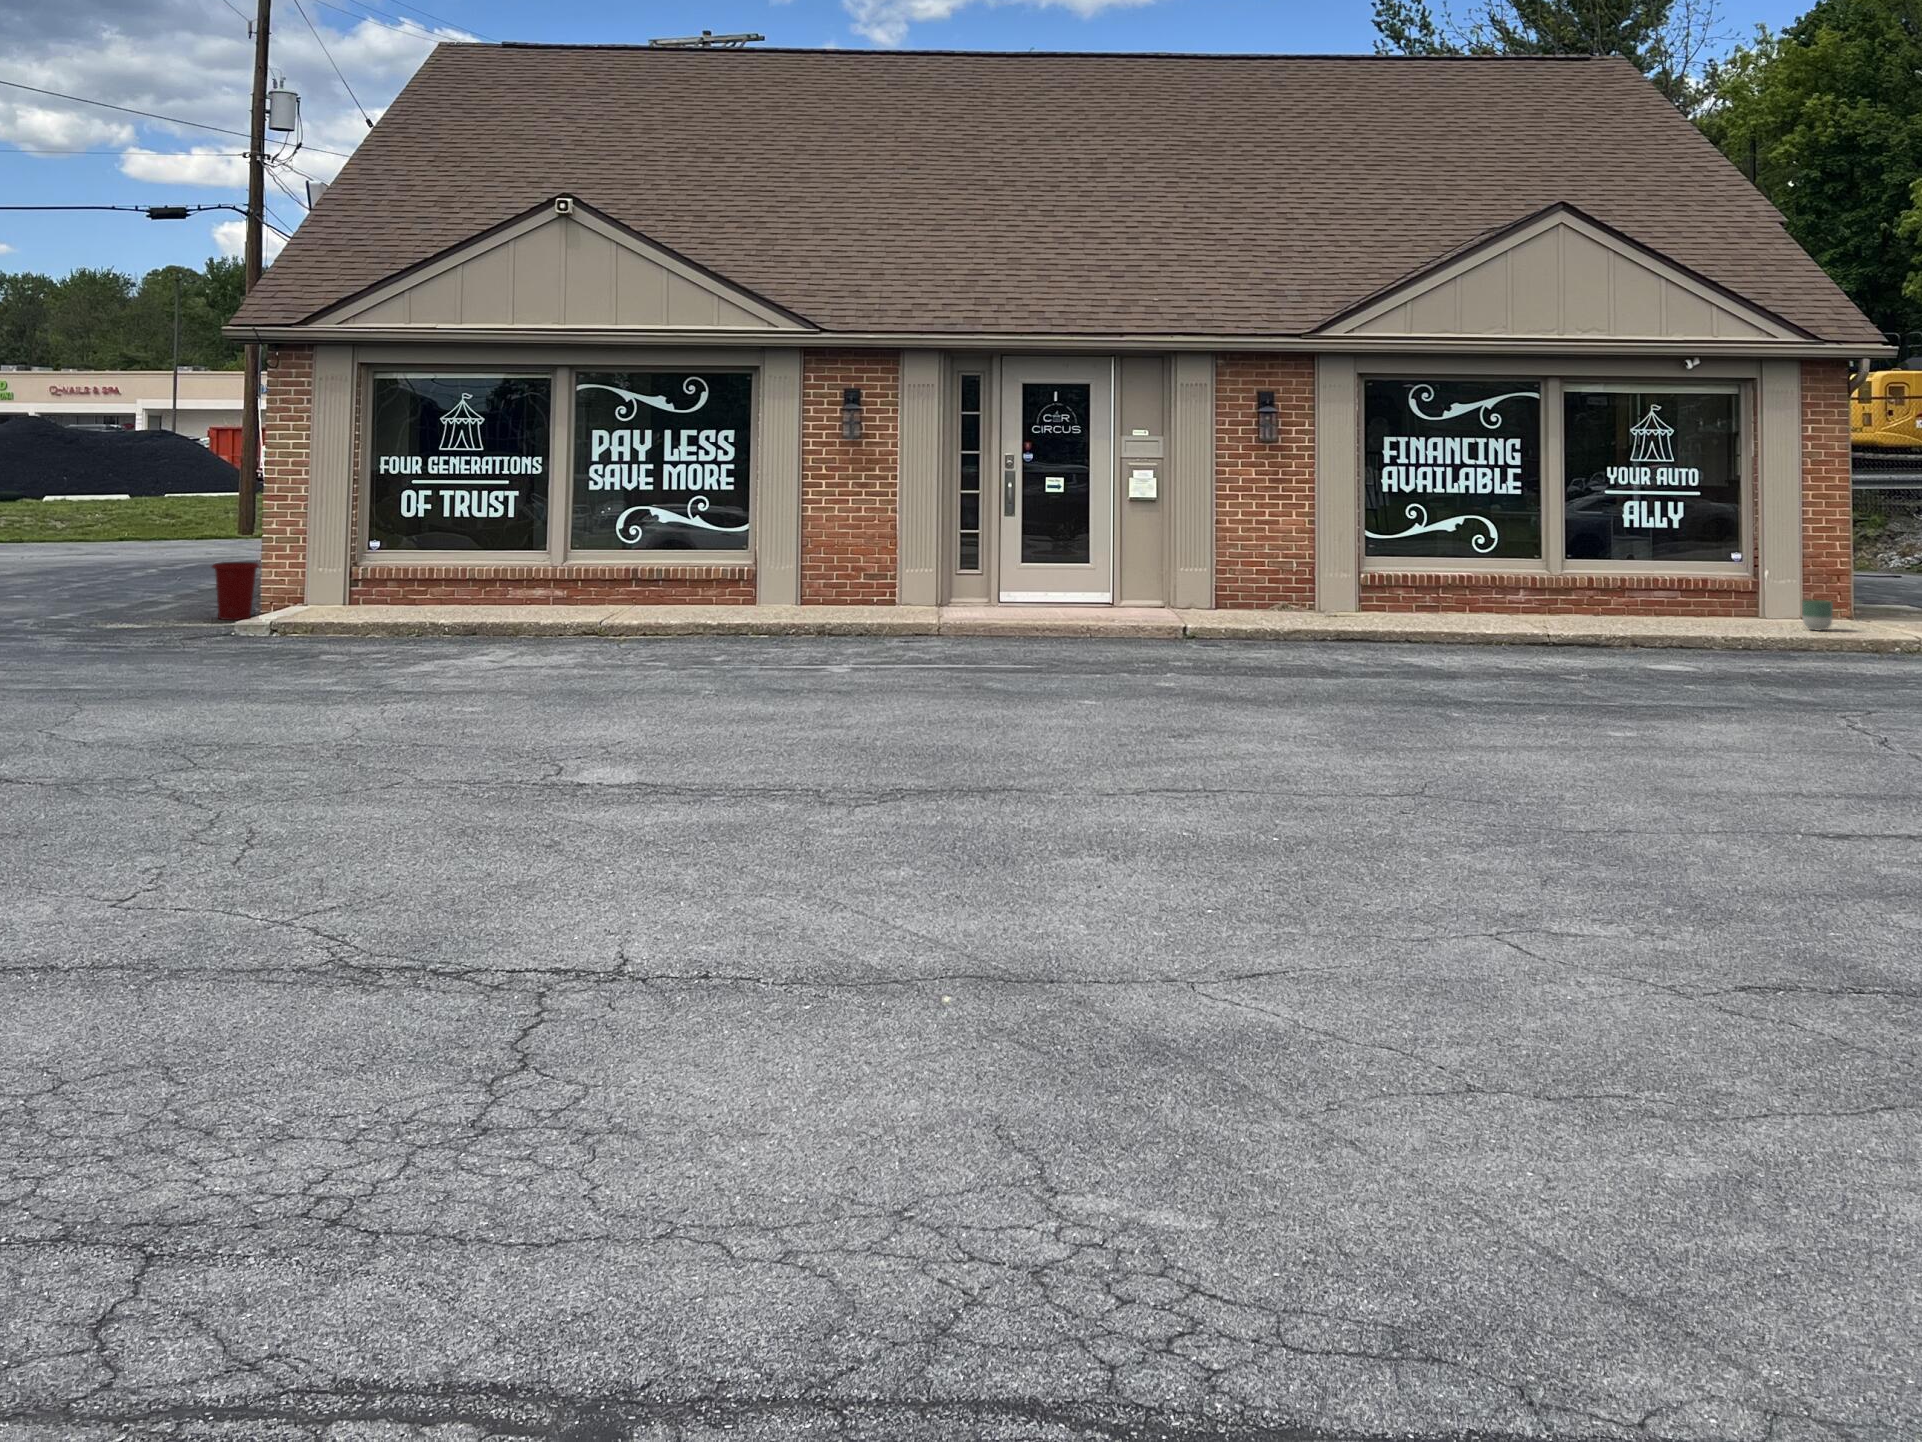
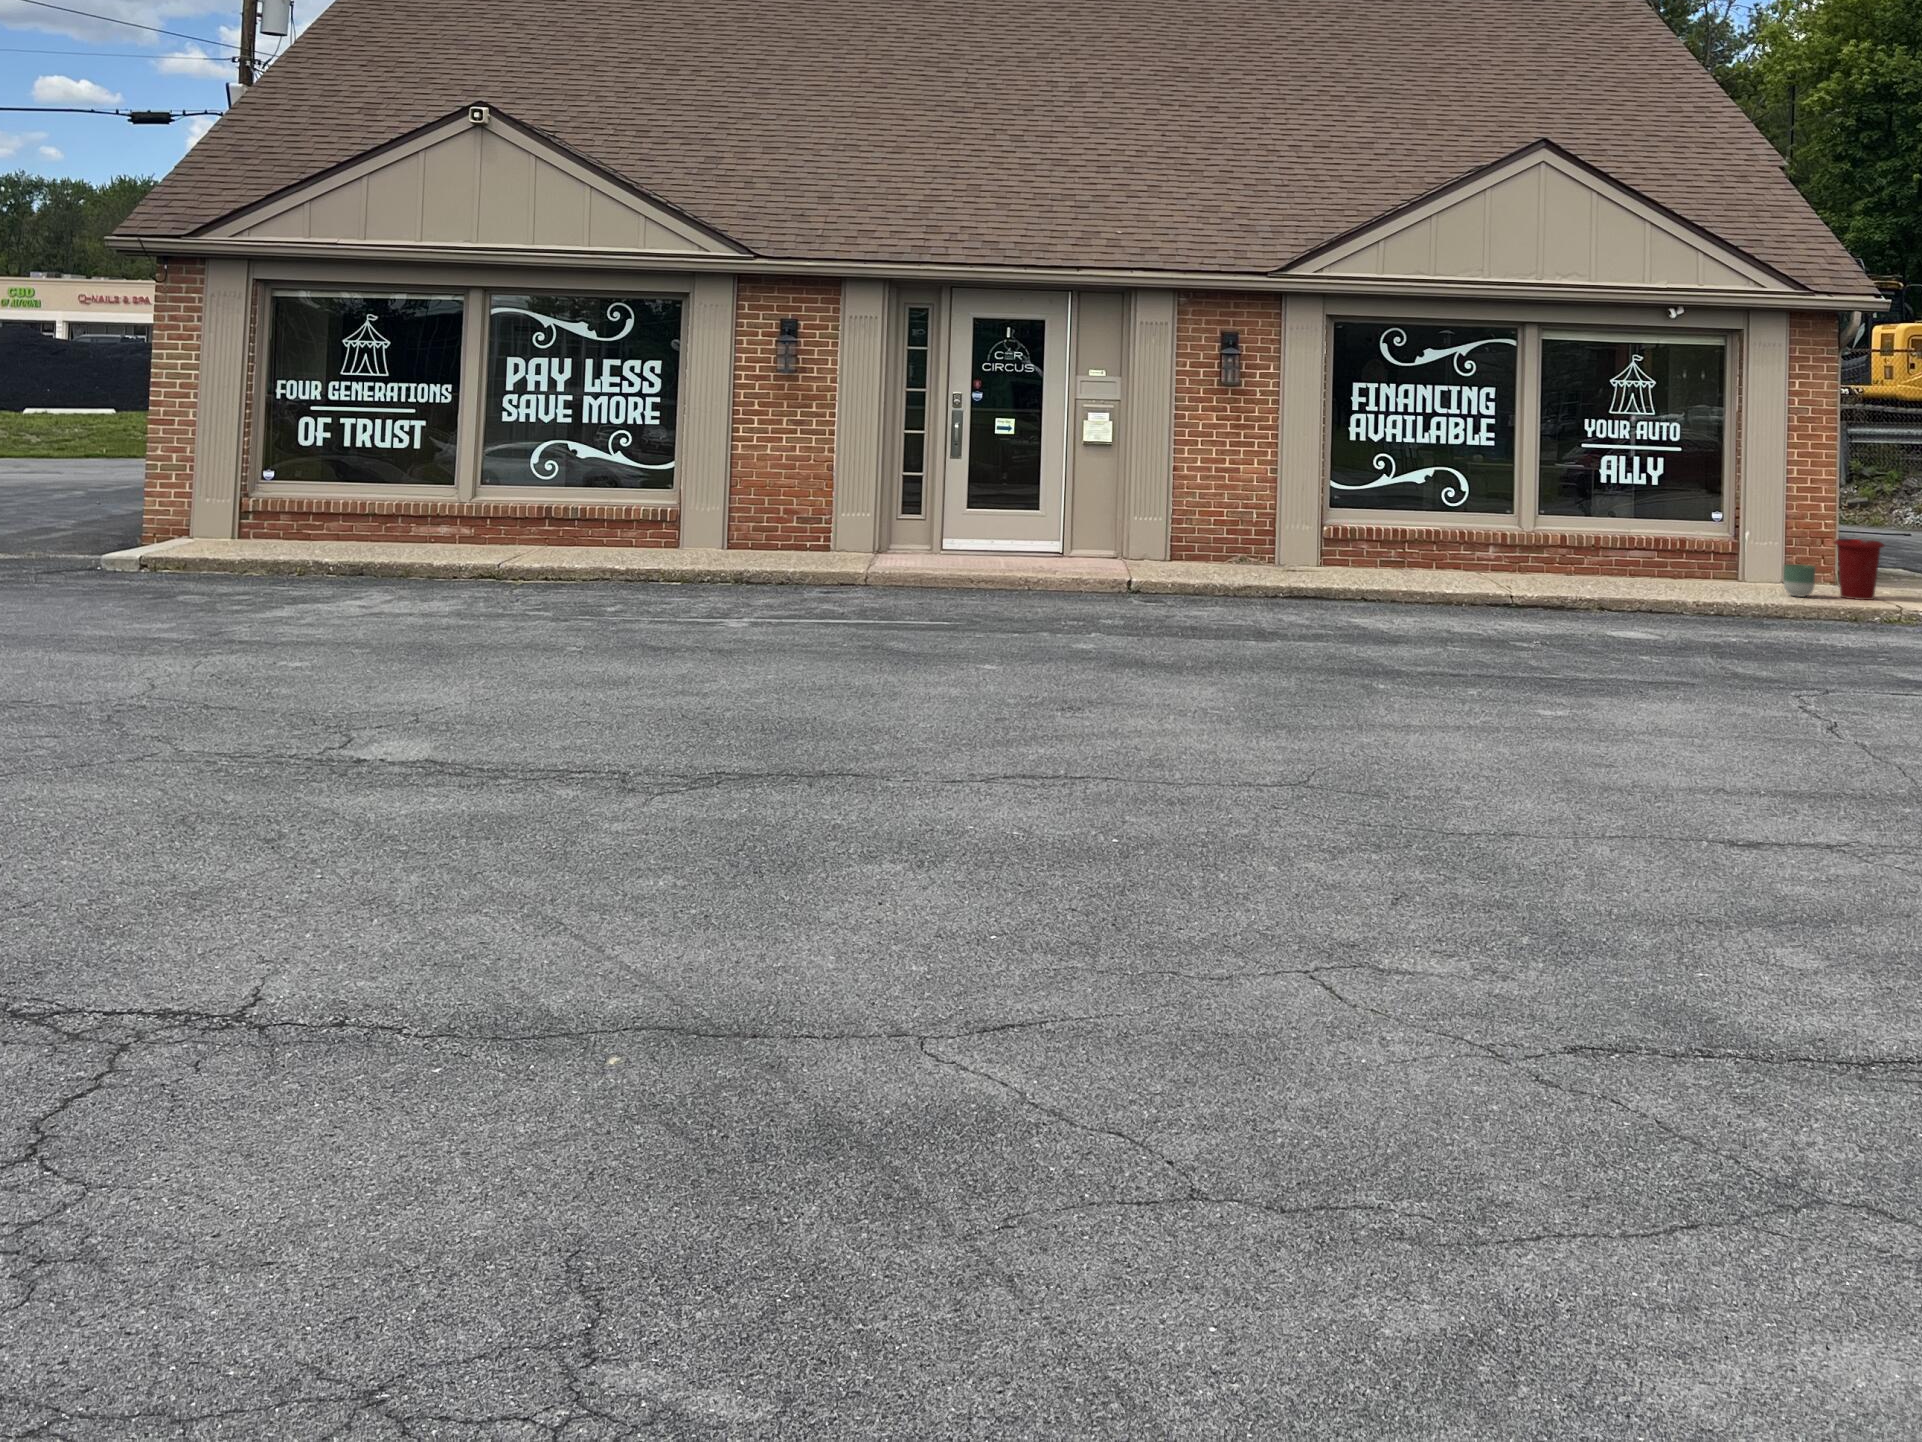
waste bin: present [212,562,260,620] -> present [1834,539,1884,600]

